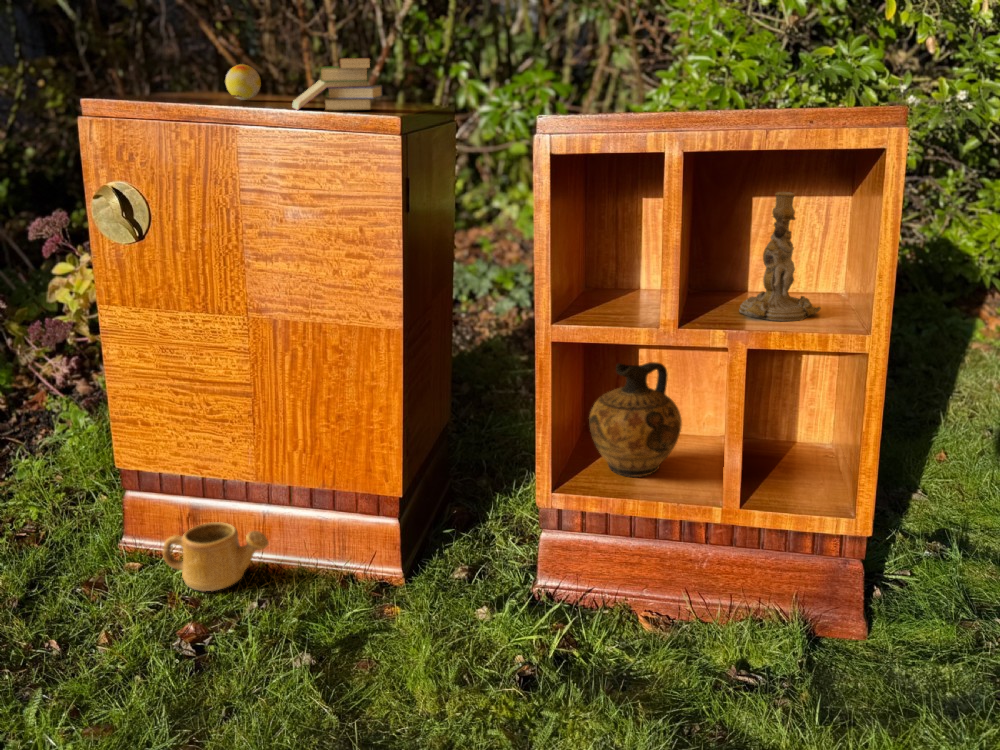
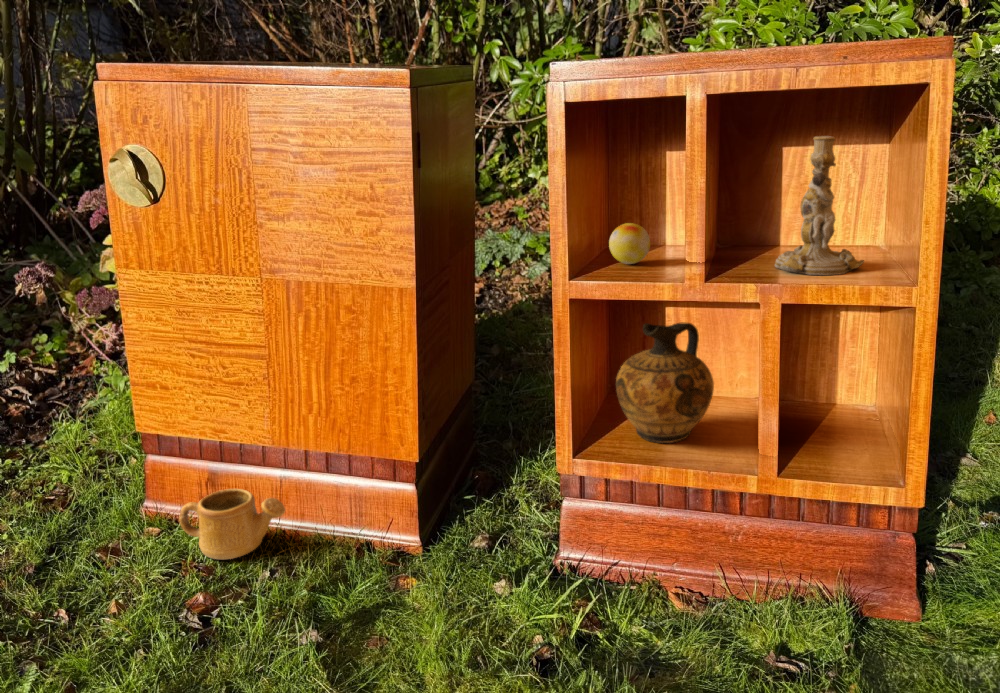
book: present [292,58,382,110] -> none [310,10,402,67]
decorative ball: present [225,64,261,100] -> present [609,223,650,264]

